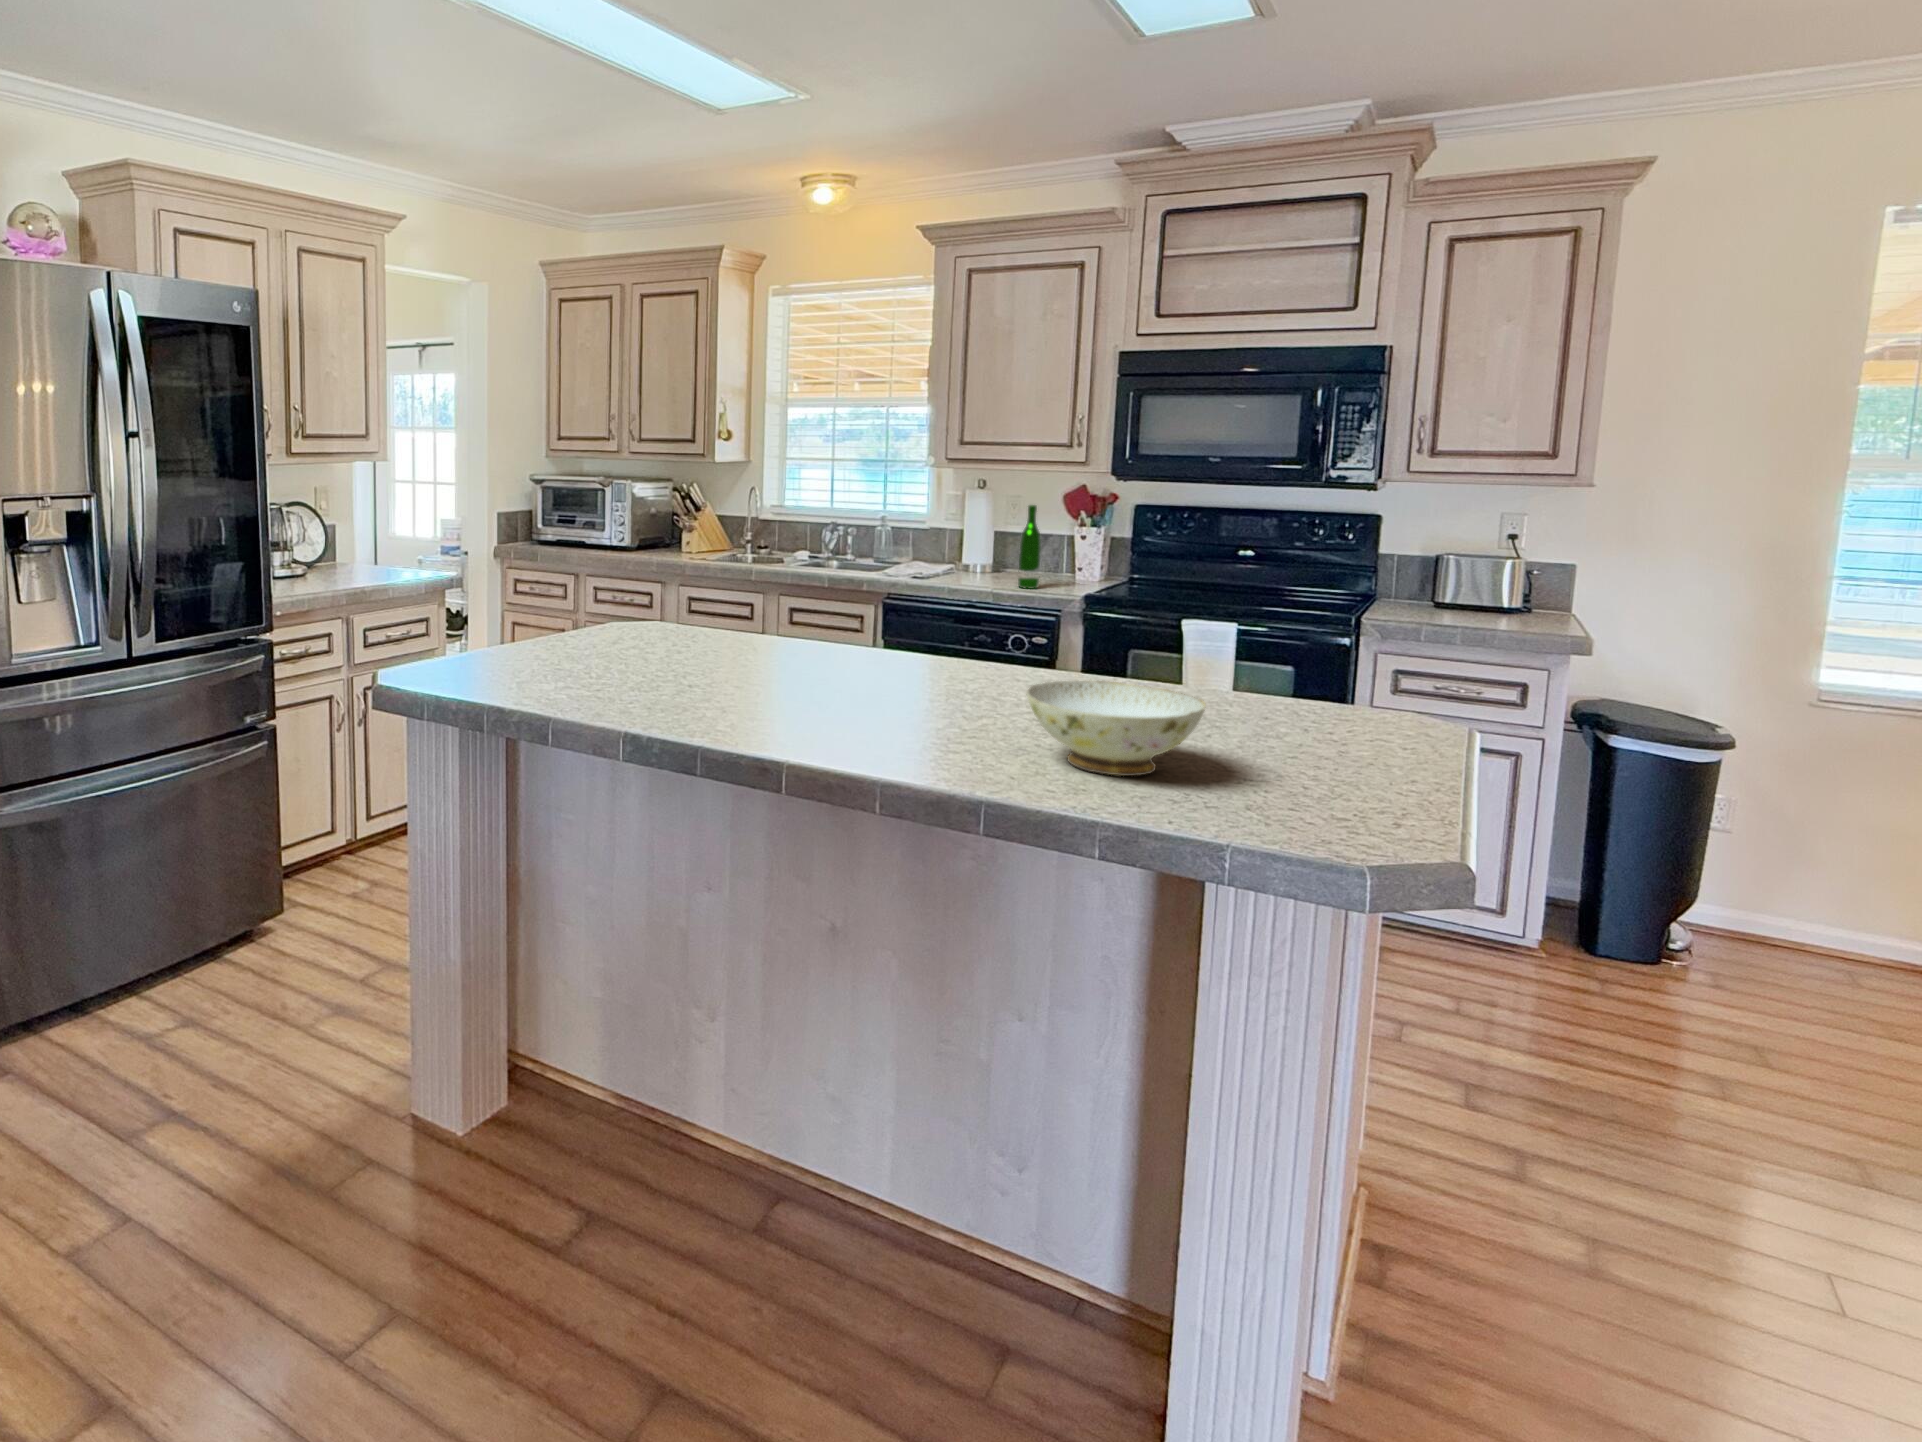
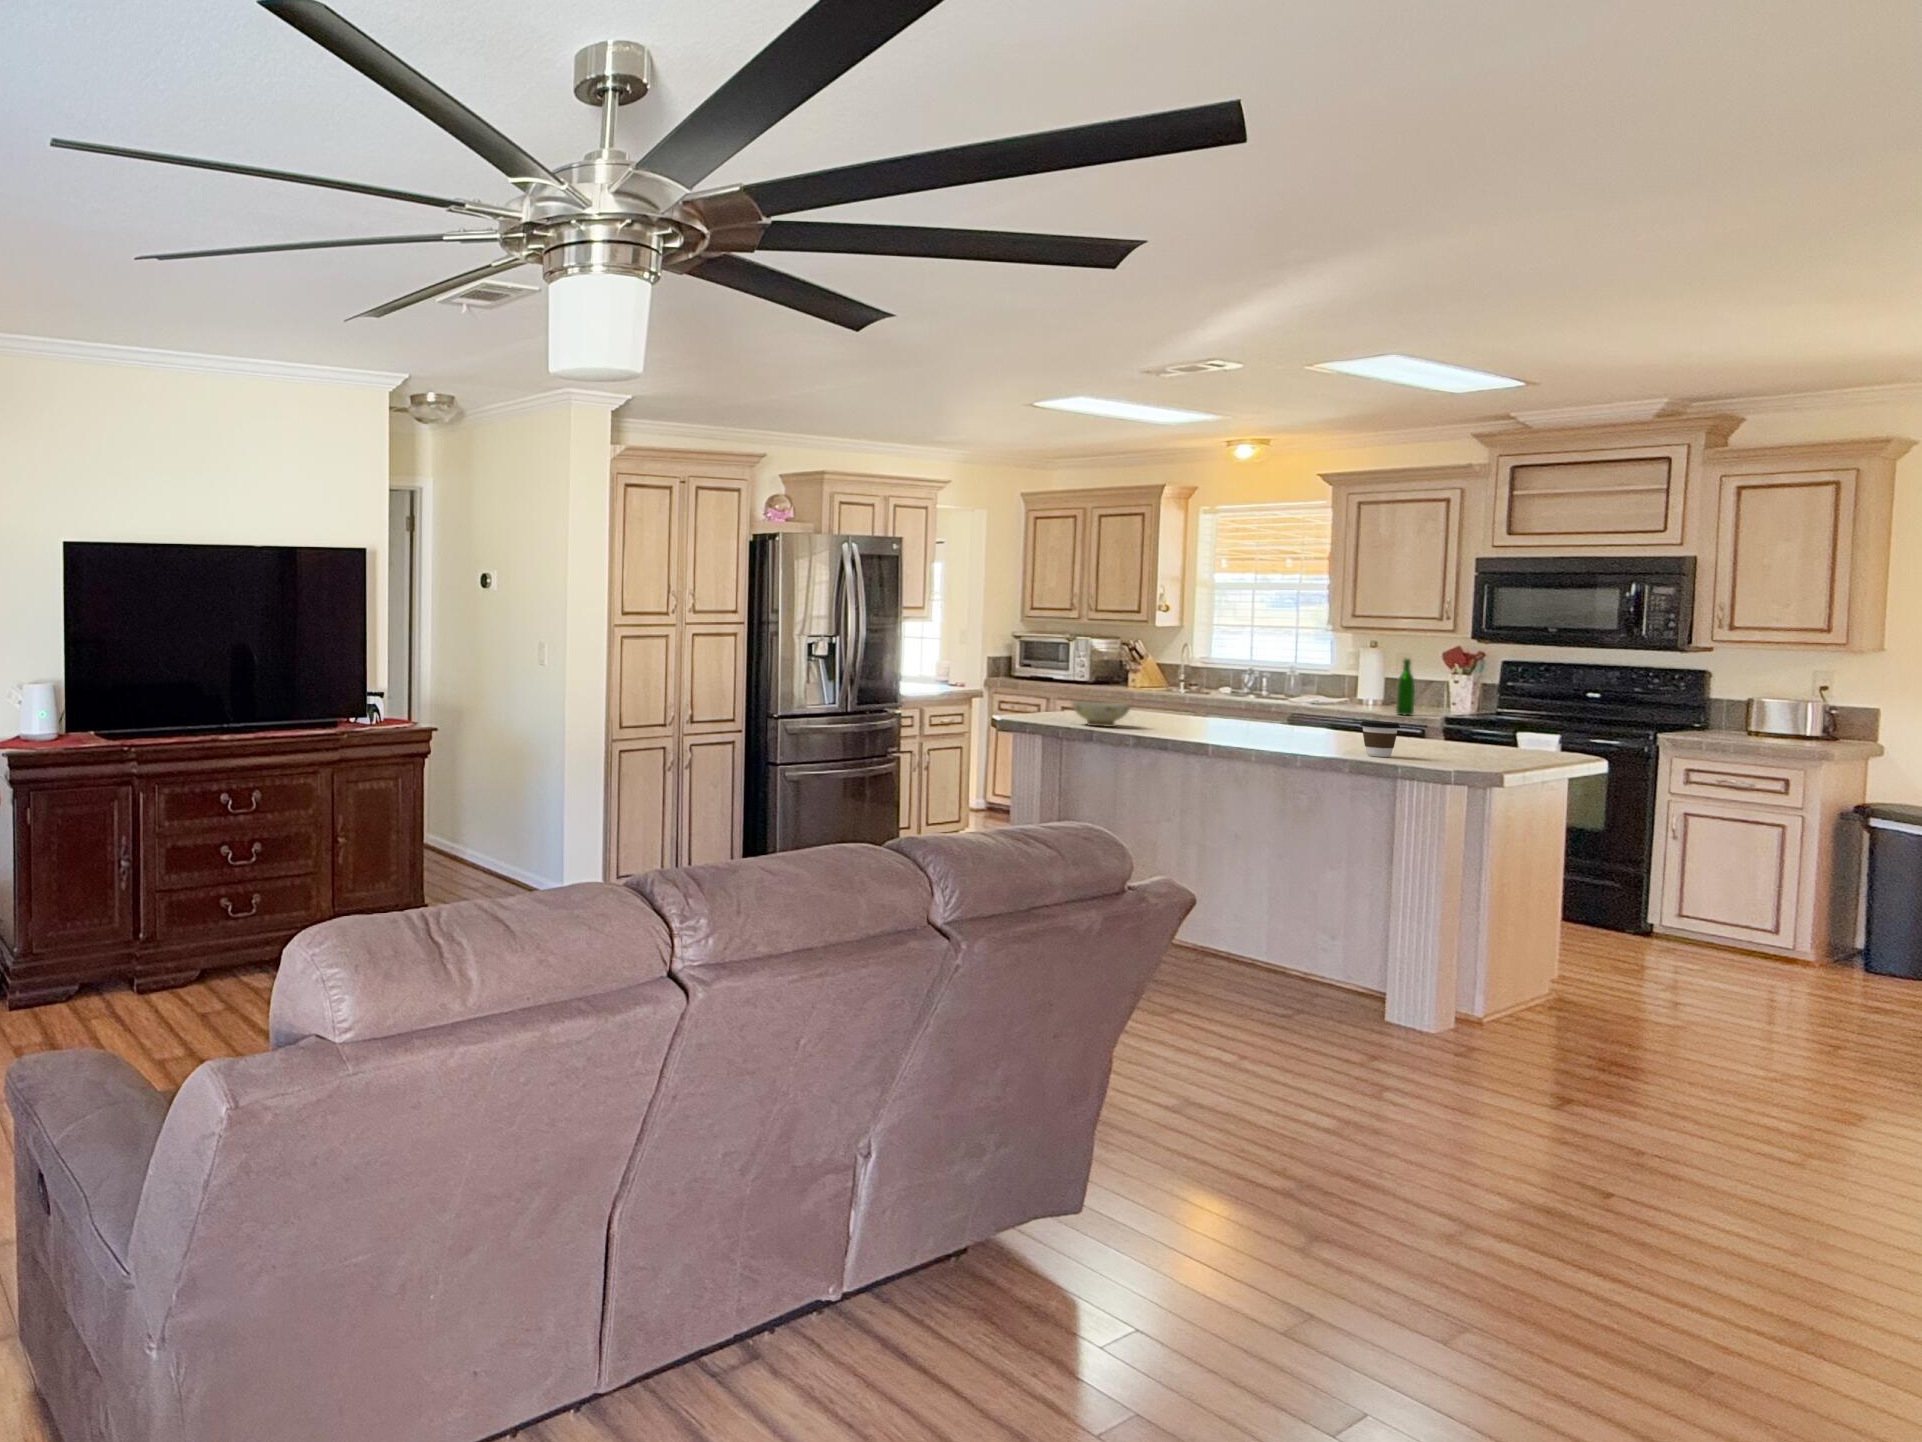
ceramic bowl: present [1026,681,1206,776] -> present [1072,701,1131,727]
coffee cup: none [1331,724,1452,850] -> present [1360,721,1400,757]

